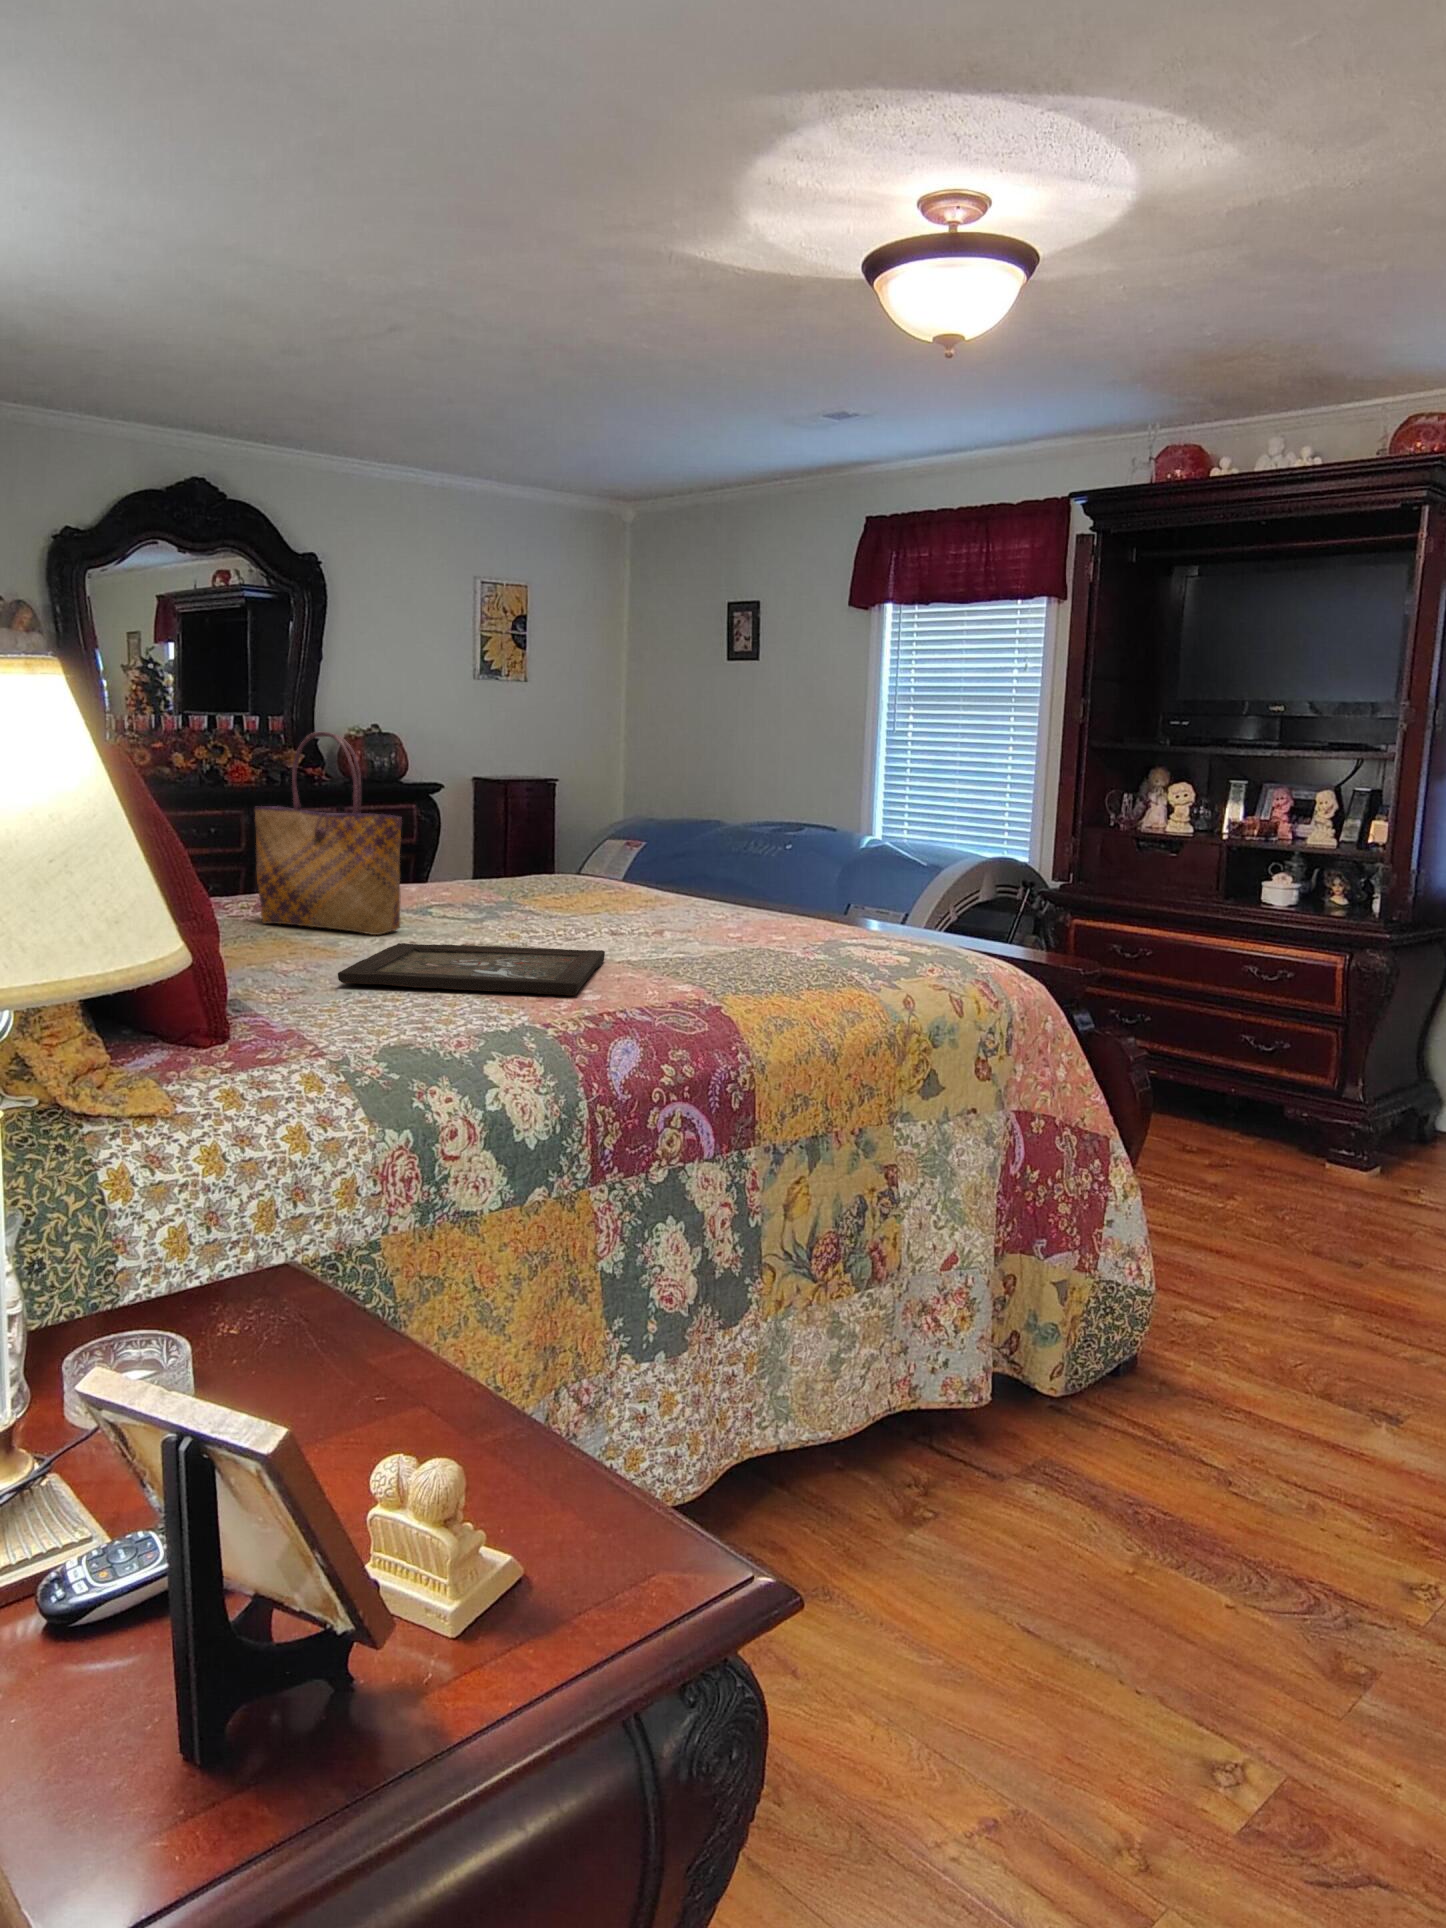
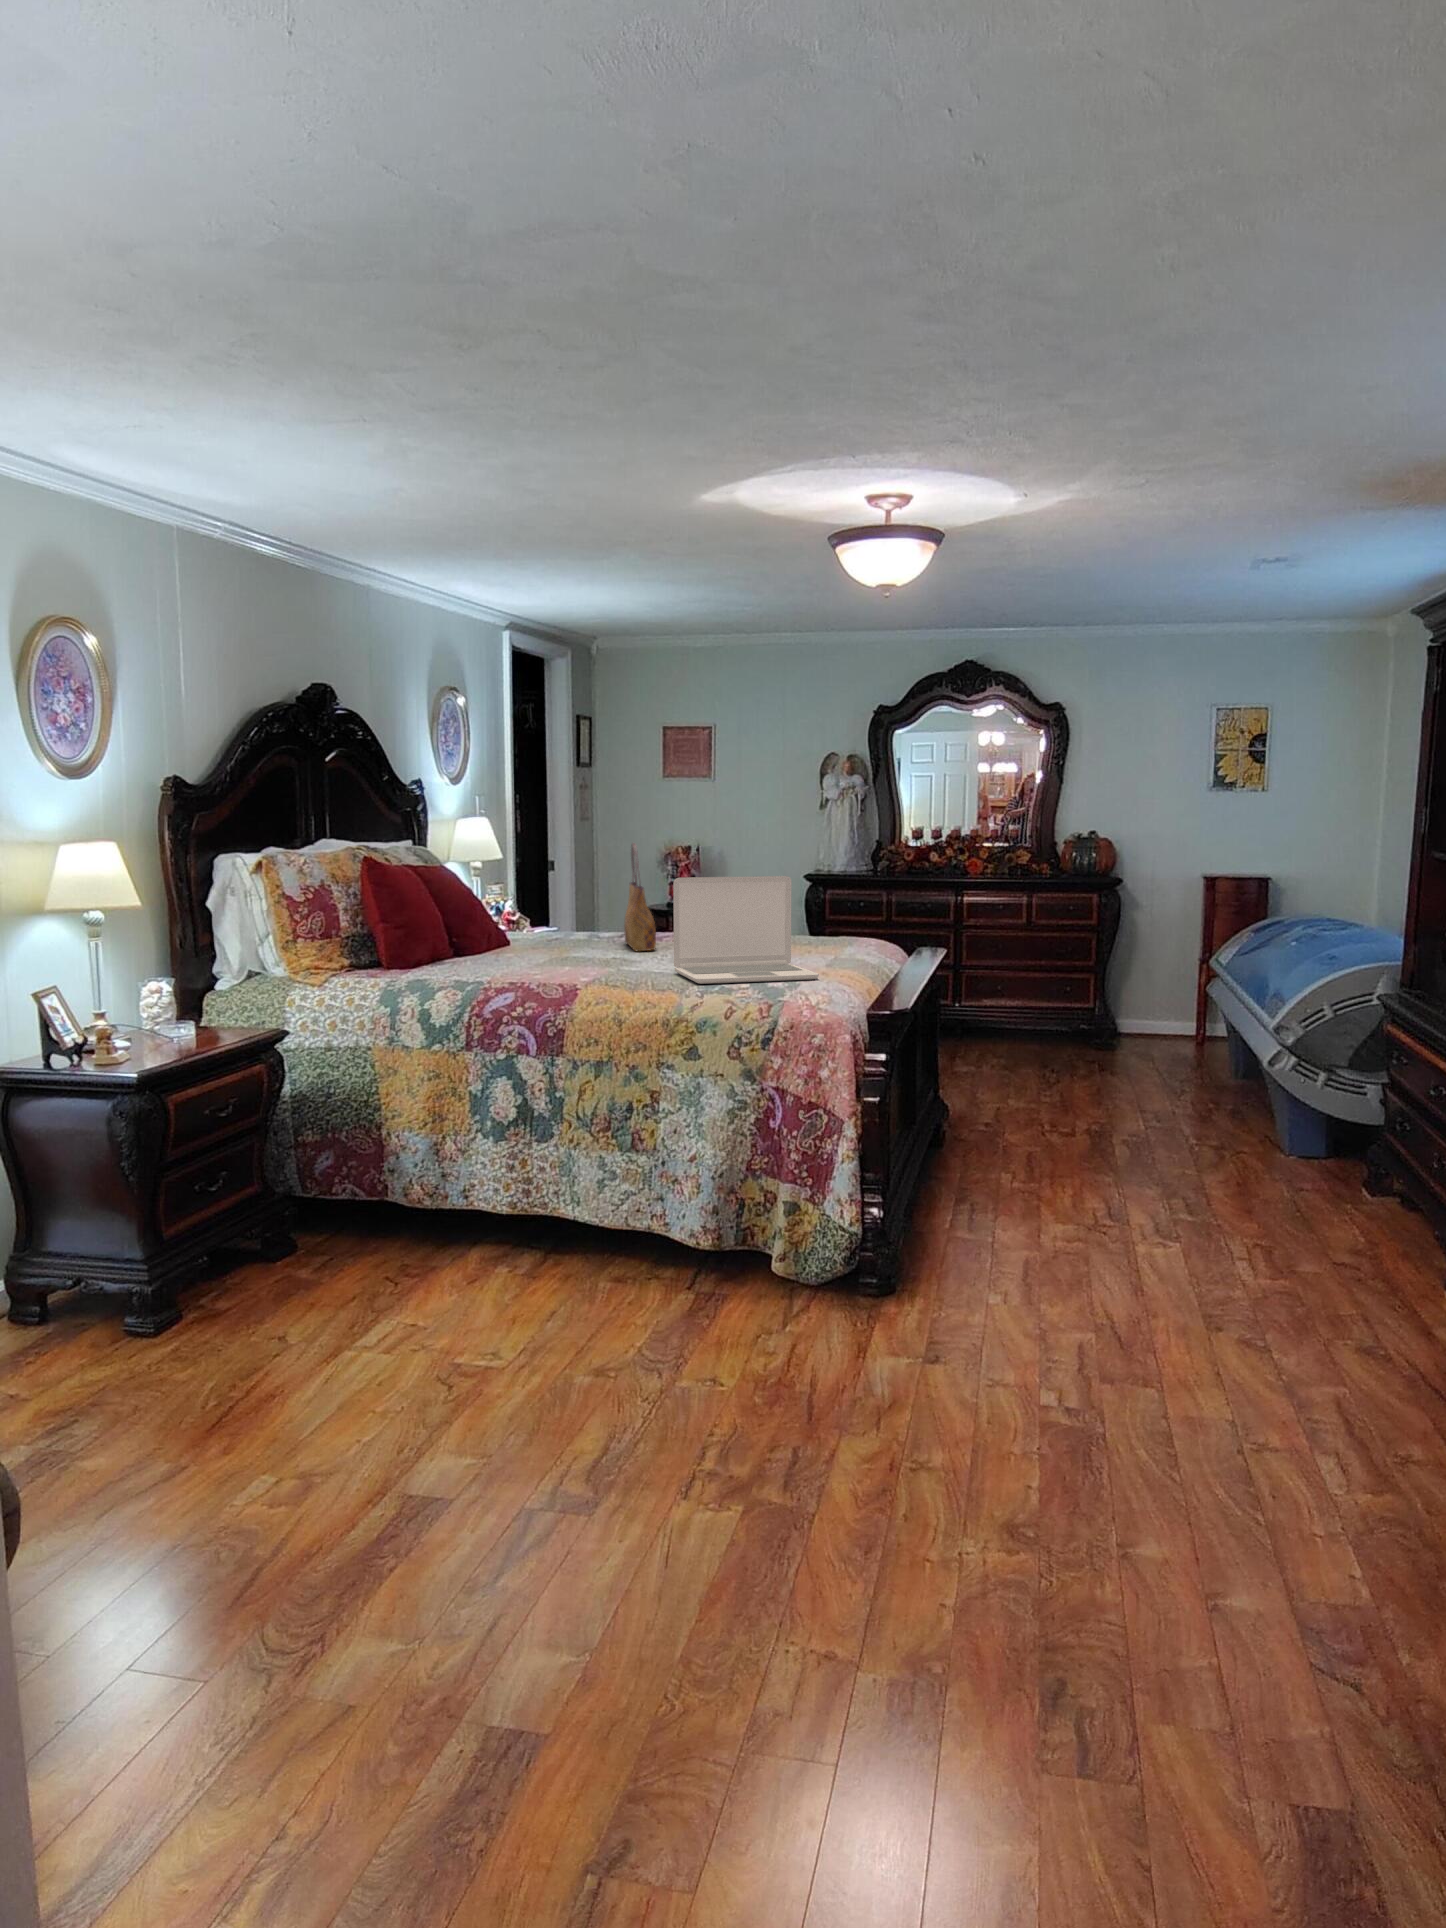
laptop: none [686,790,883,974] -> present [673,876,819,984]
tray: present [338,943,605,995] -> none [510,952,650,975]

